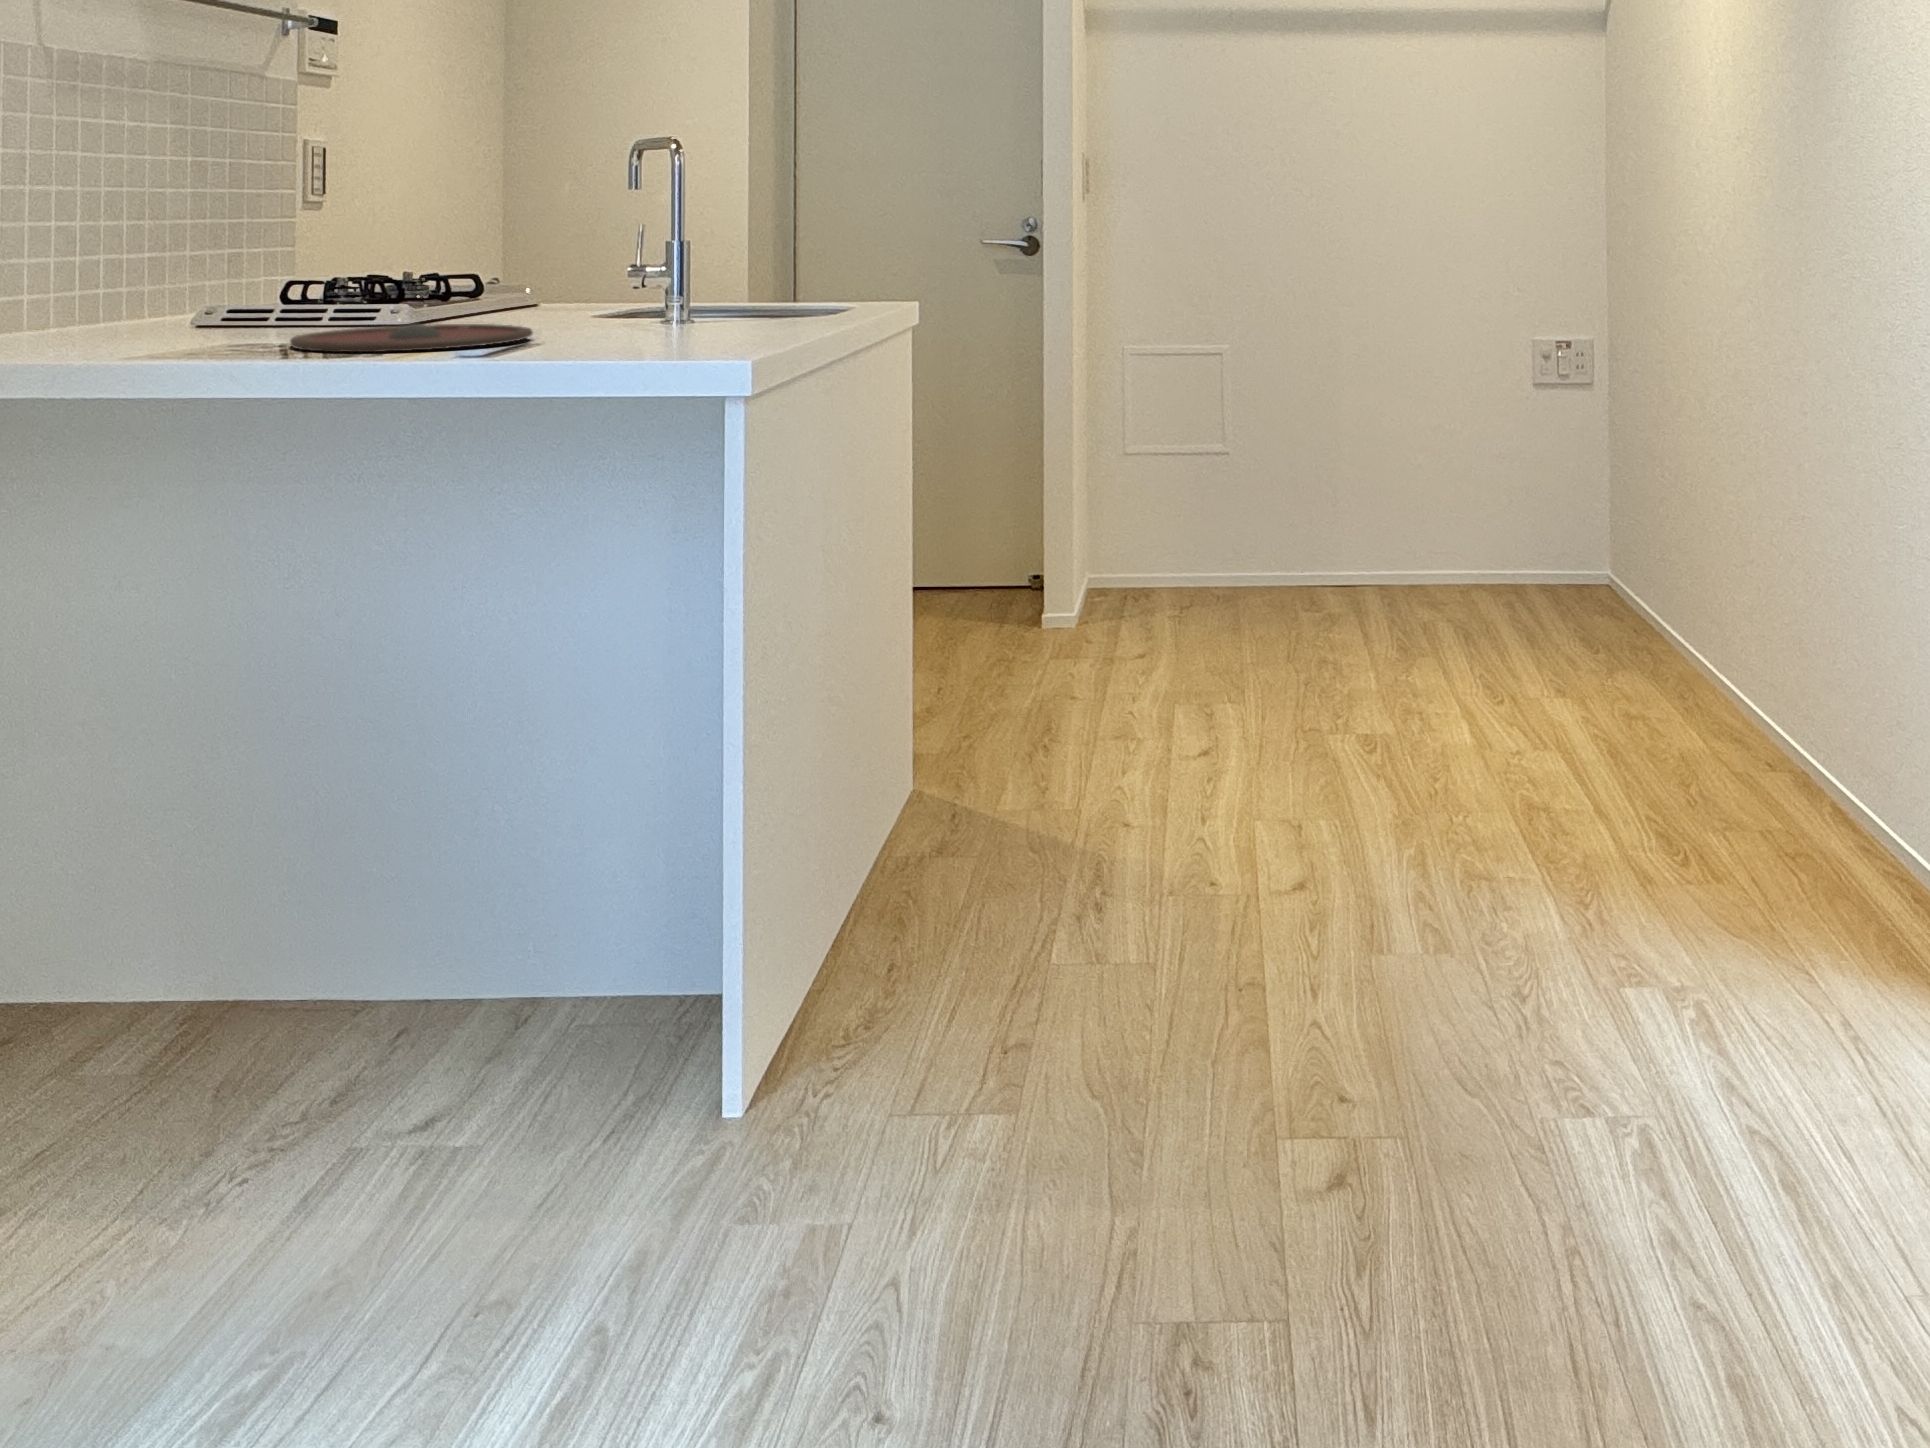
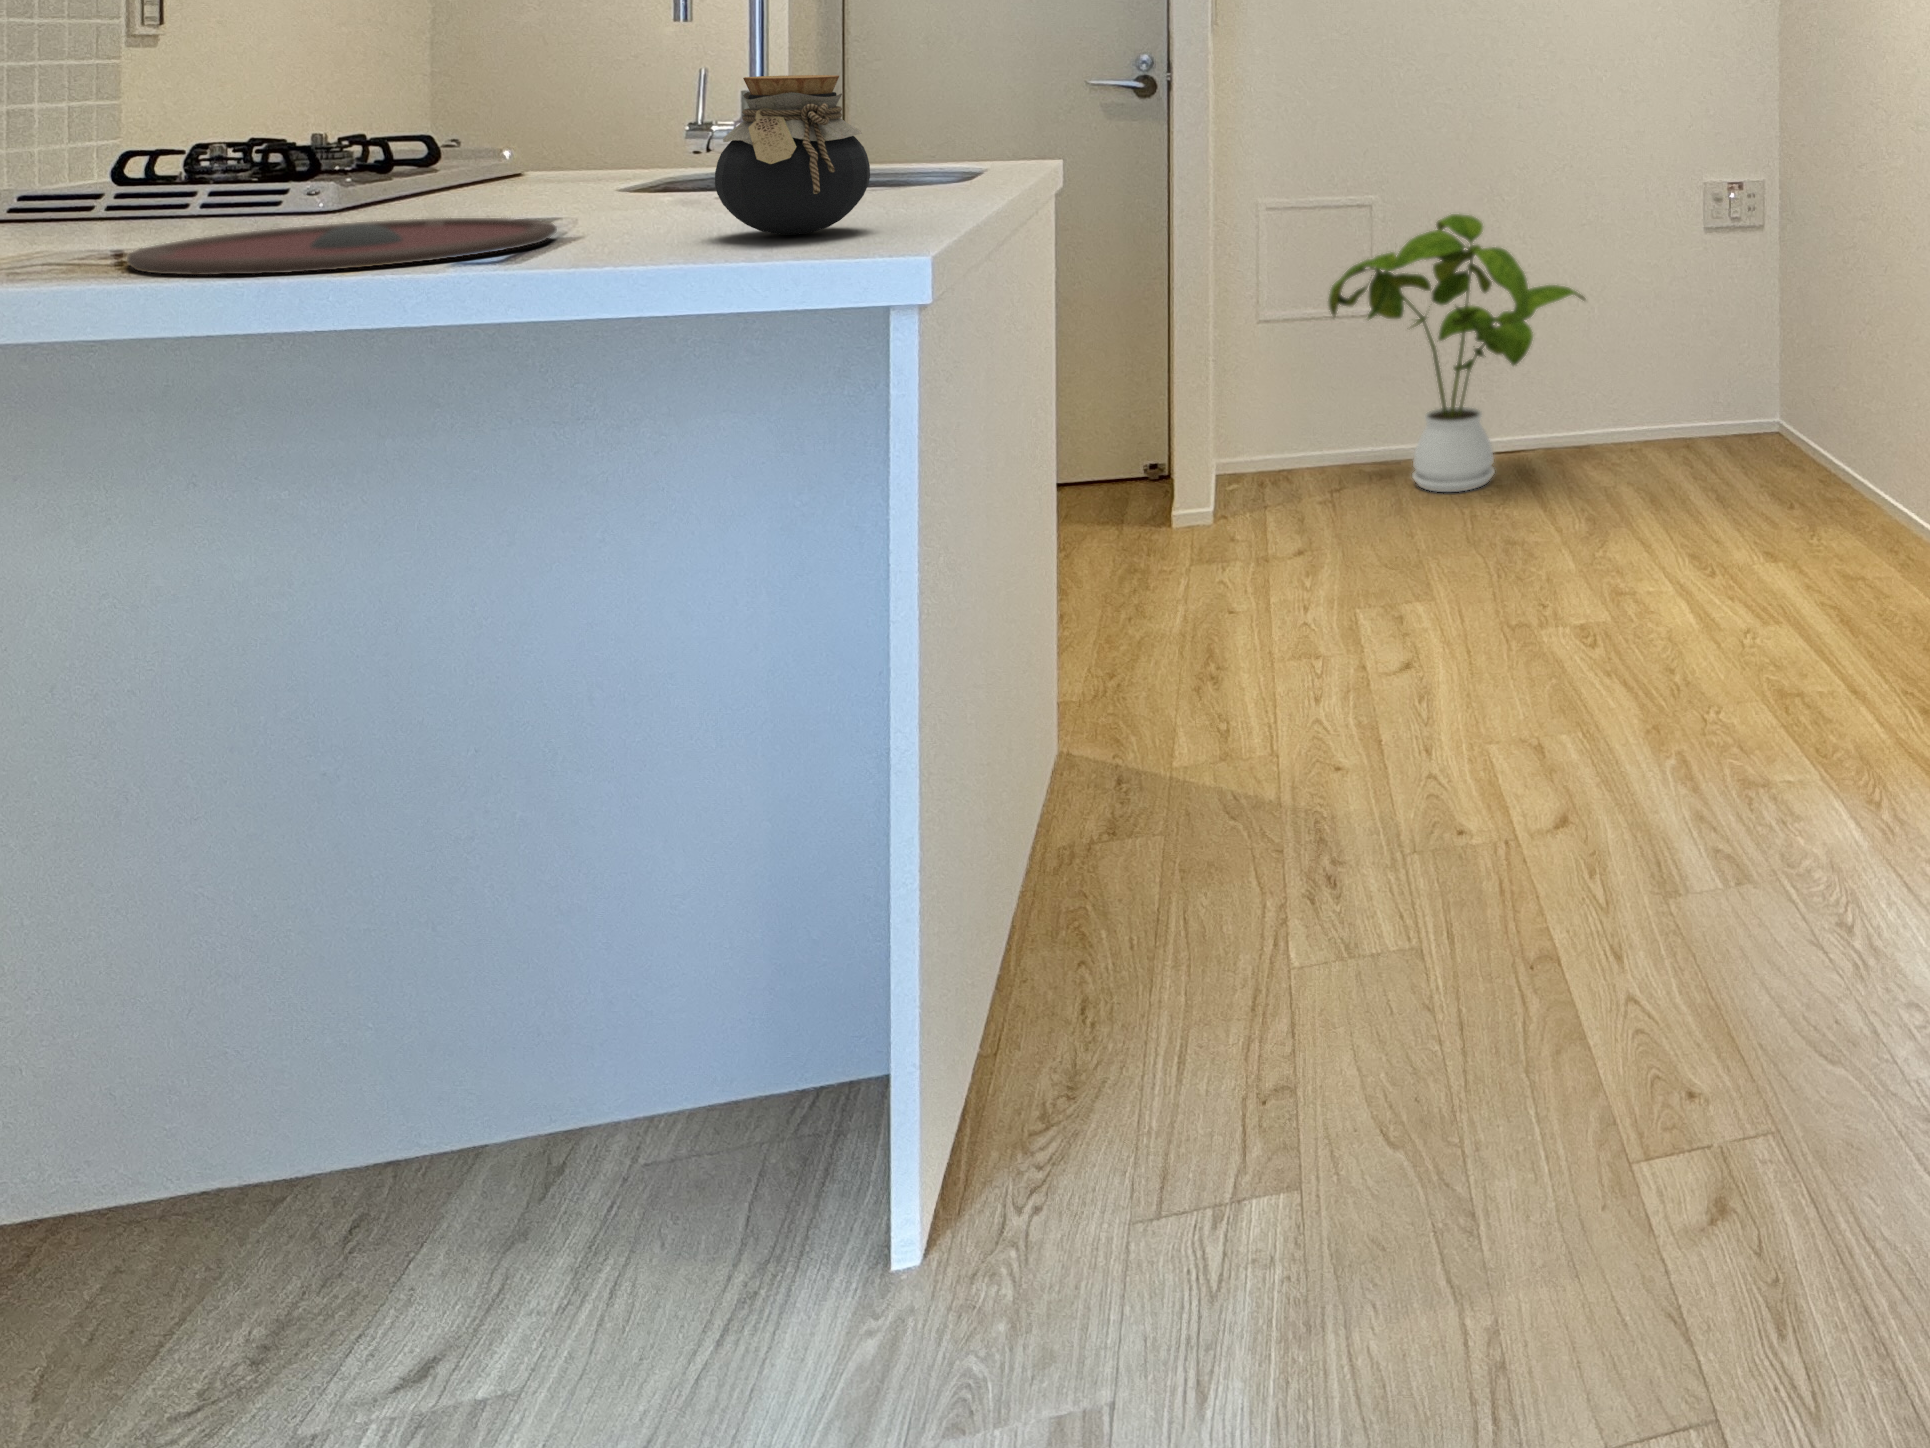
jar: none [628,226,730,341] -> present [715,75,870,235]
house plant: none [1170,365,1411,622] -> present [1329,214,1585,492]

